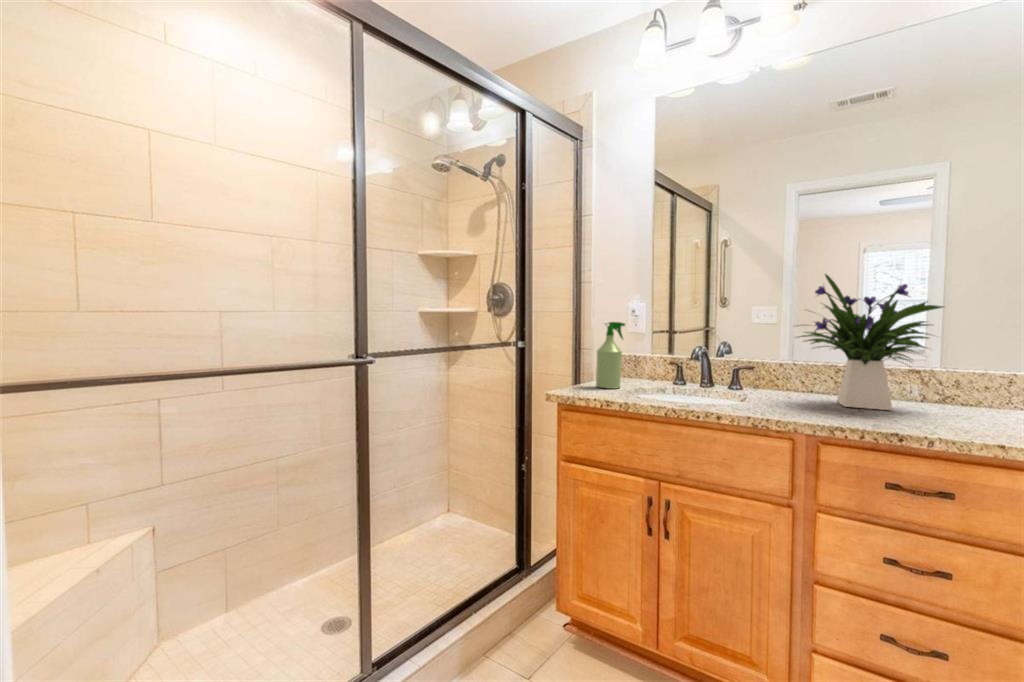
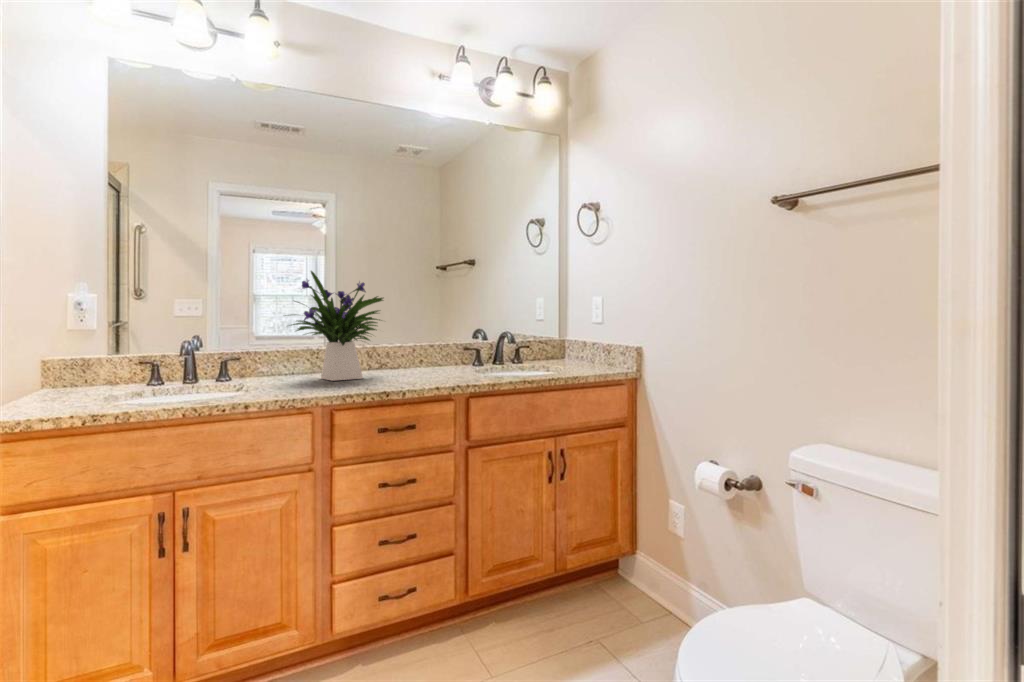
spray bottle: present [596,322,625,389] -> none [38,314,83,403]

